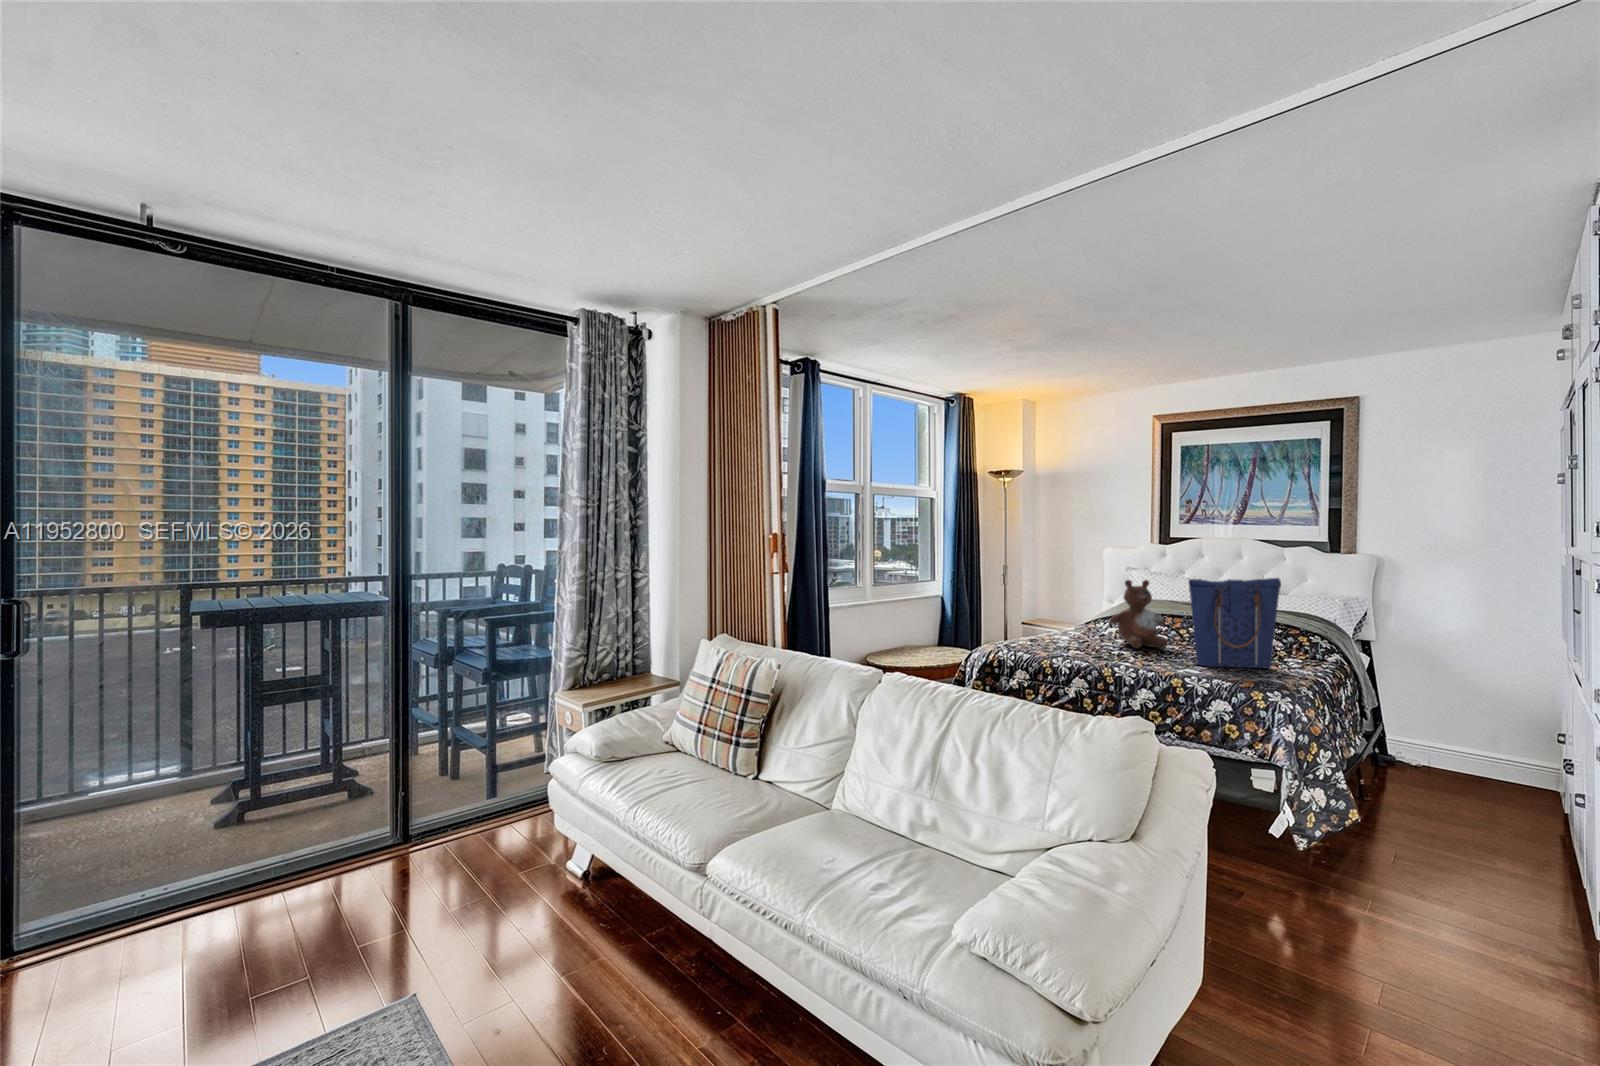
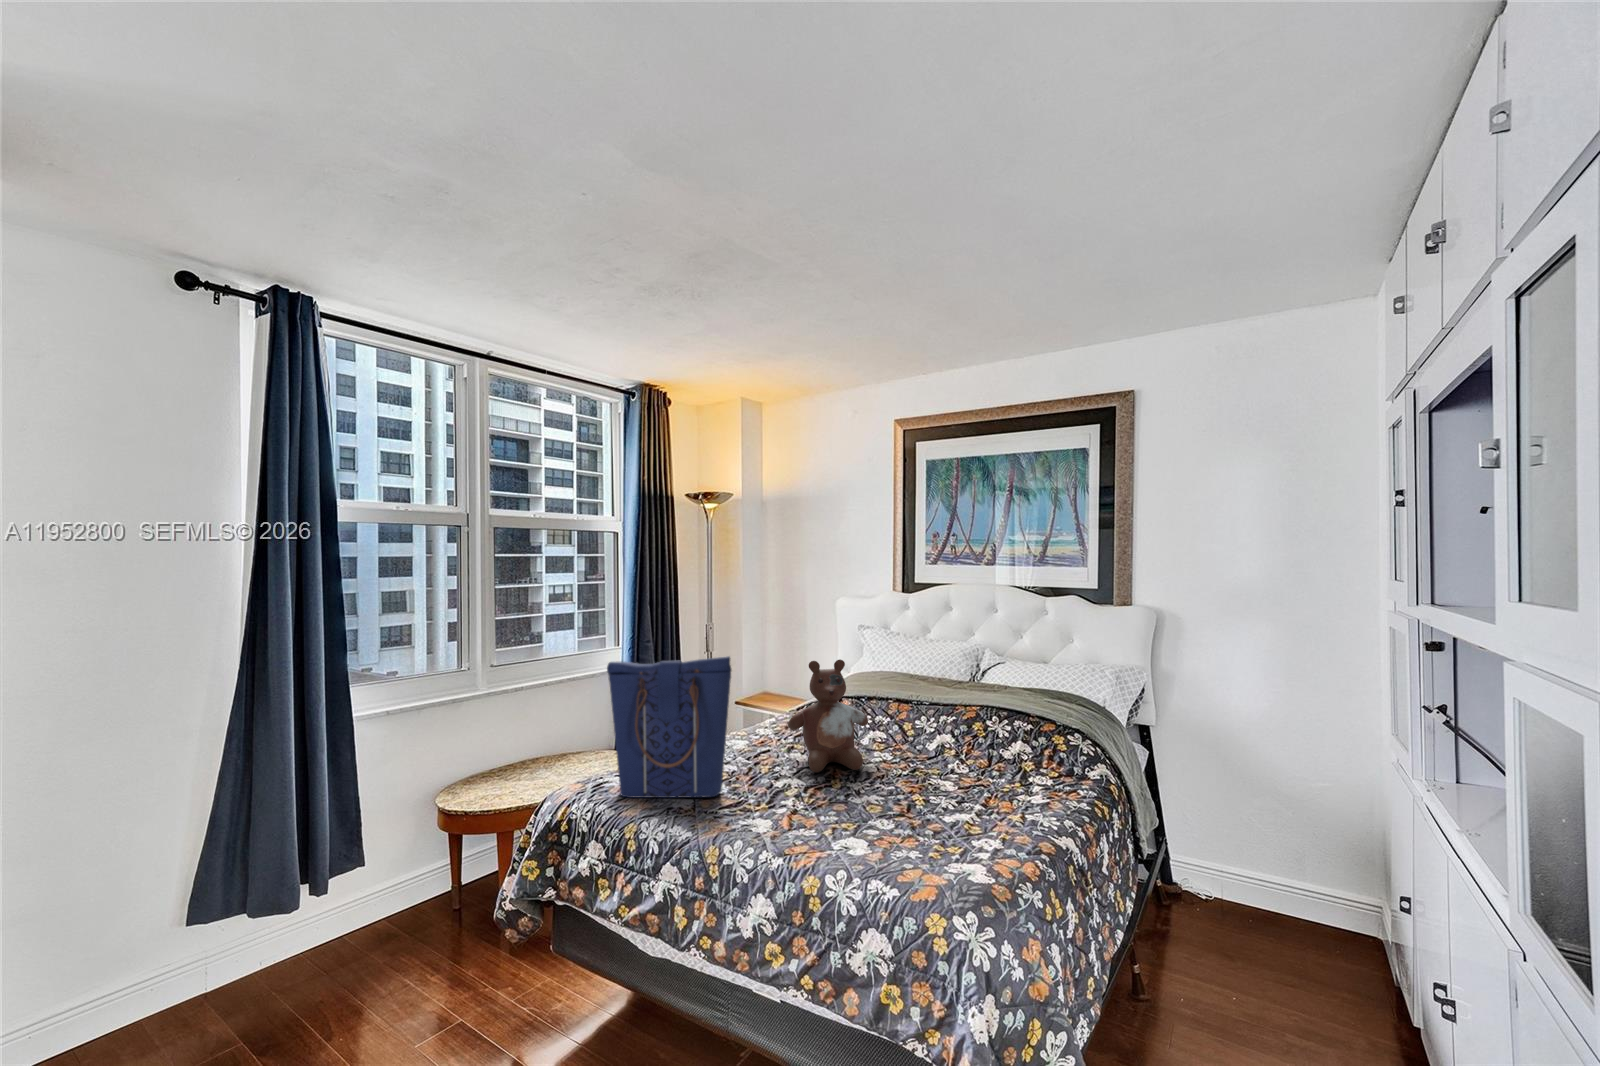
tote bag: present [1189,578,1281,668] -> present [607,656,731,798]

